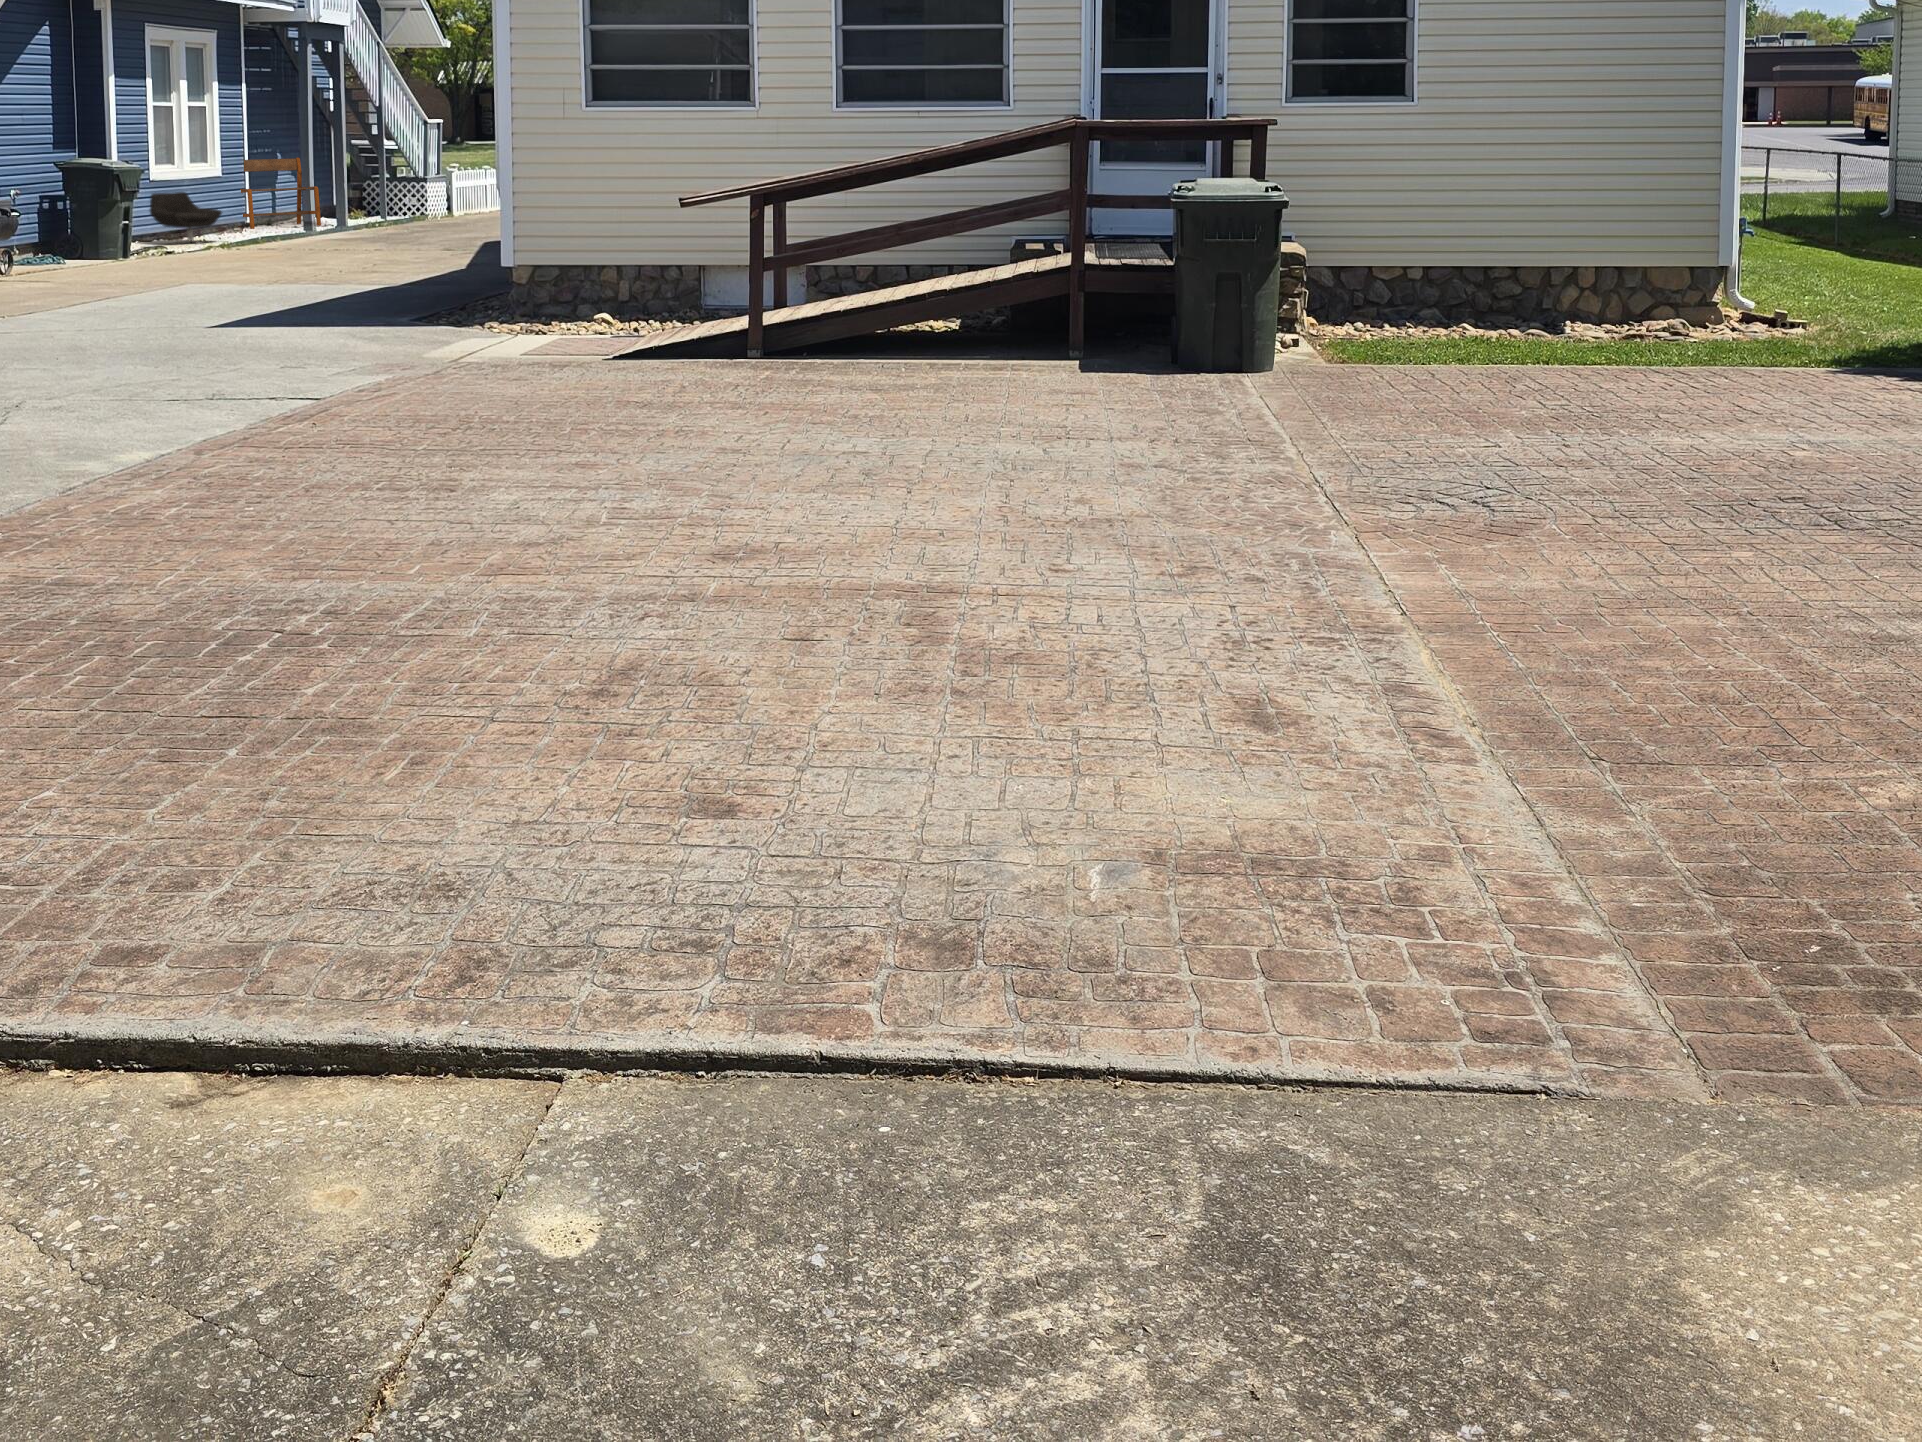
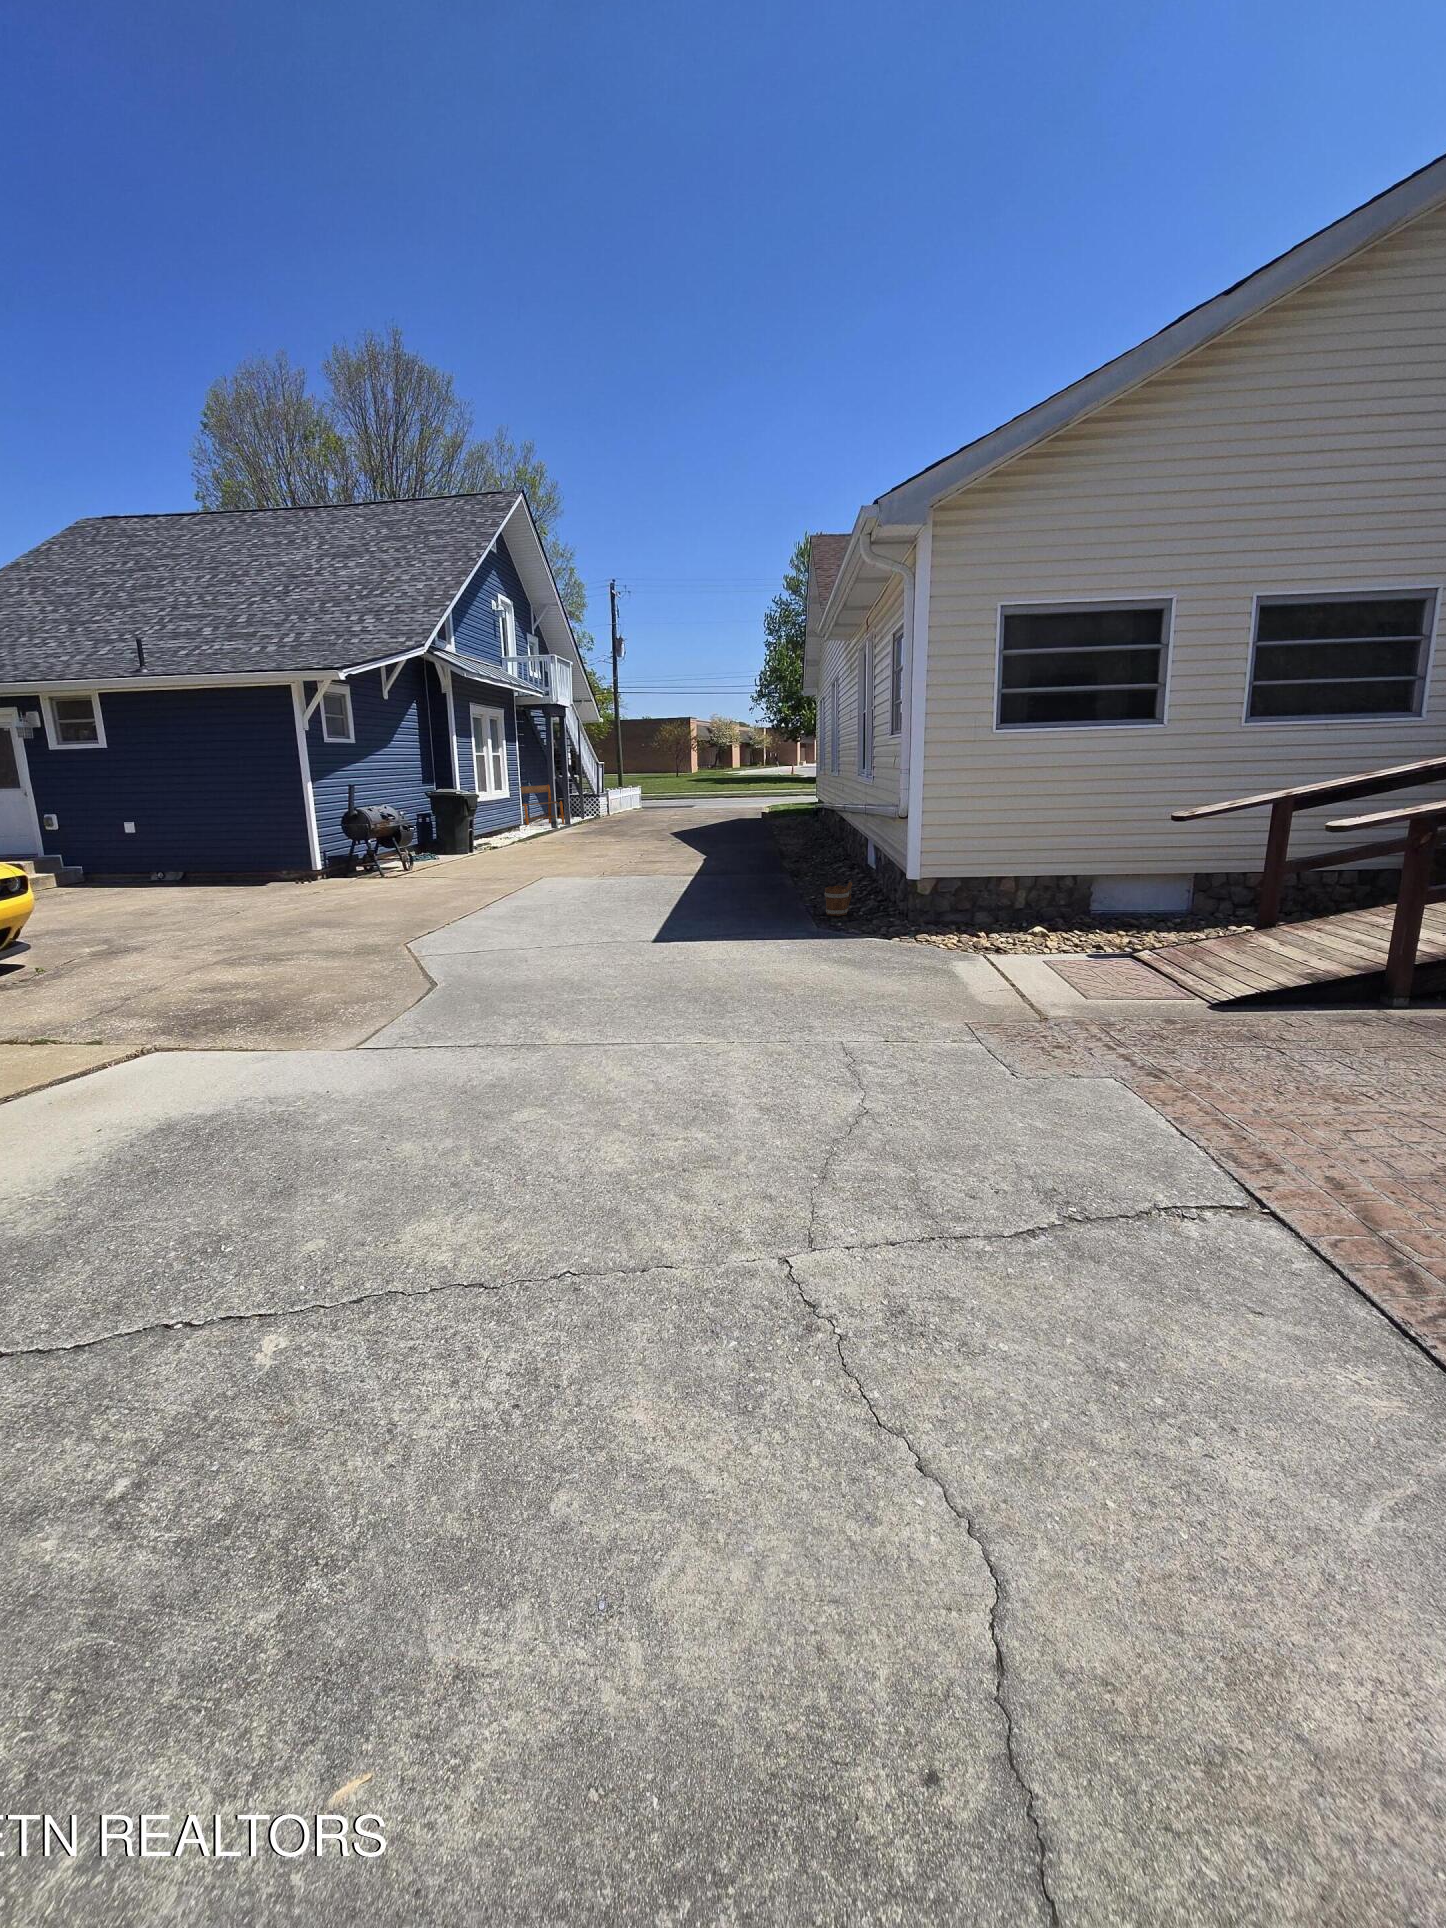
lounge chair: present [150,192,222,243] -> none [479,808,523,841]
bucket: none [460,280,502,319] -> present [824,882,852,916]

